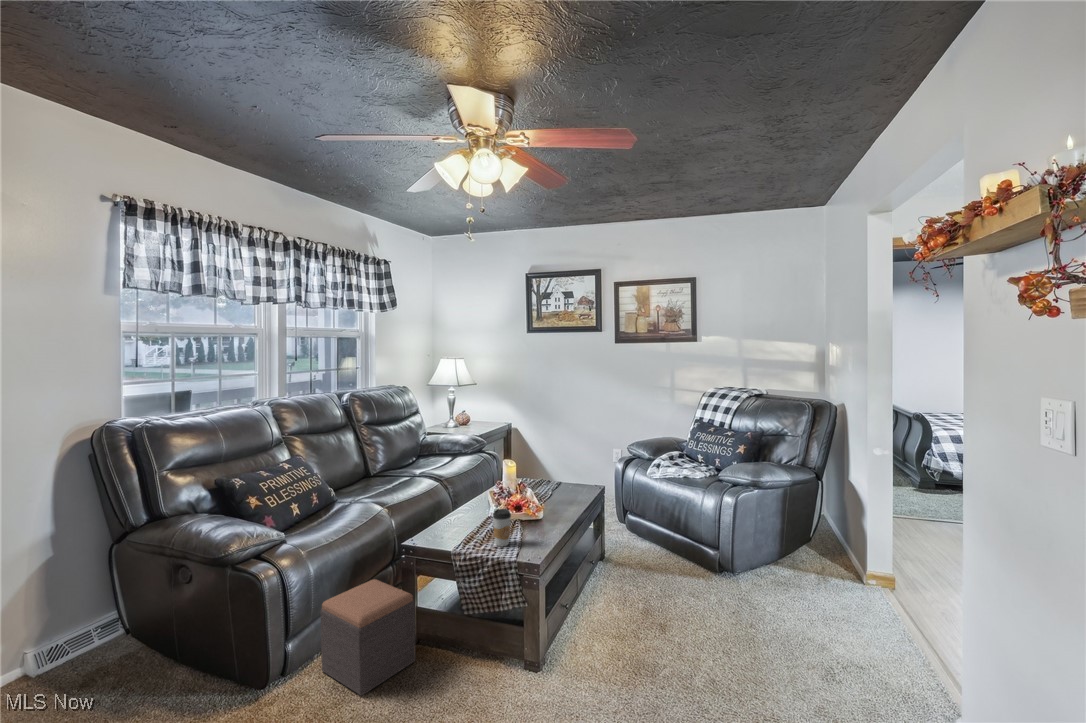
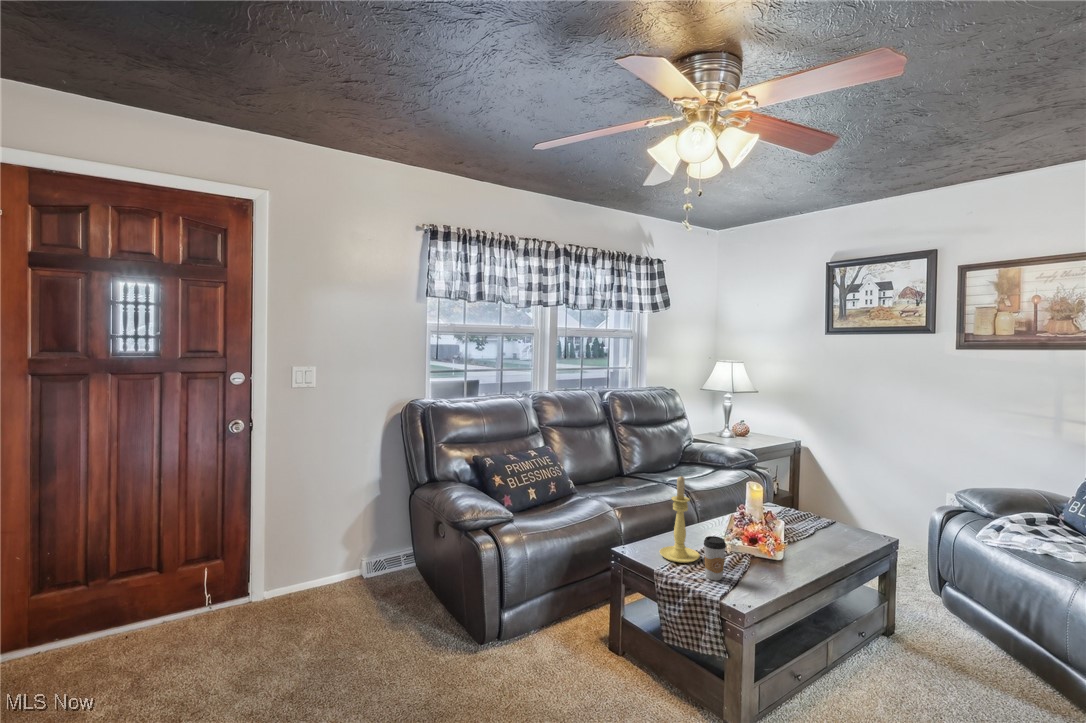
candle holder: none [447,462,483,540] -> present [660,476,700,563]
footstool: present [320,579,416,696] -> none [530,577,614,687]

